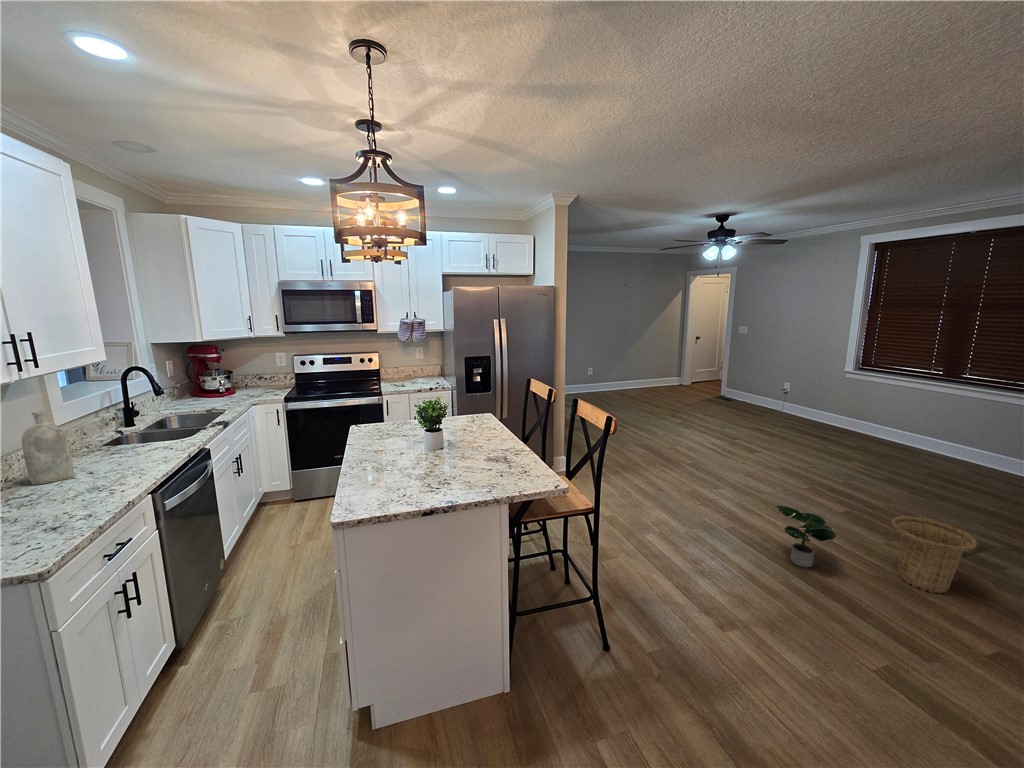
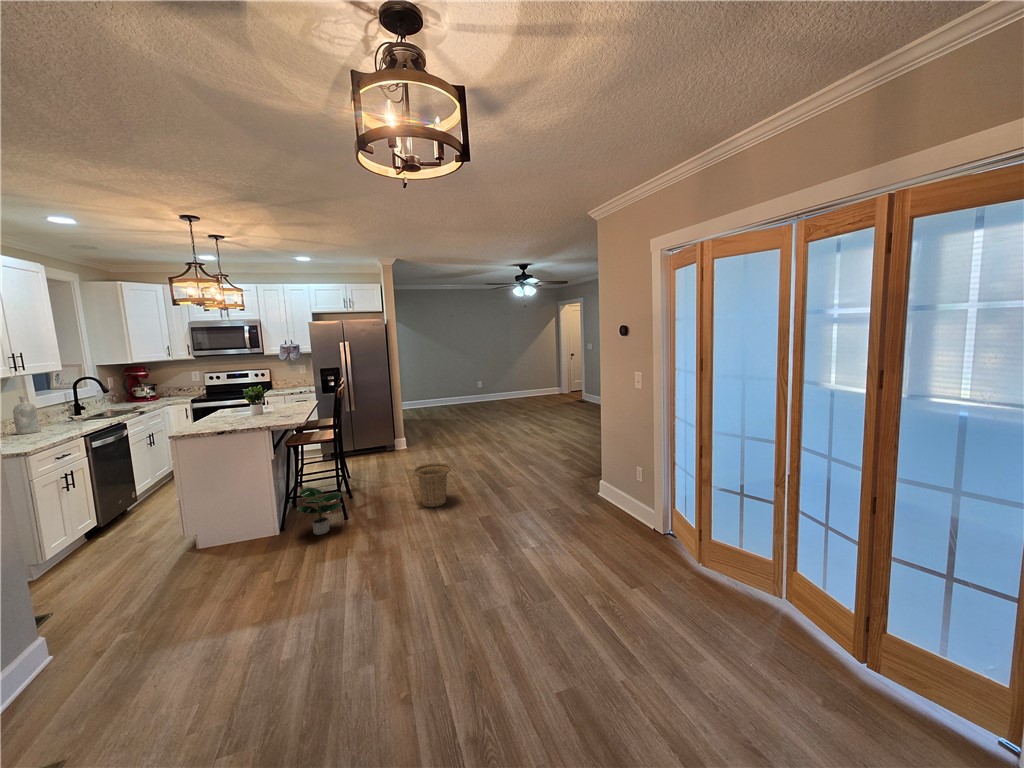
potted plant: present [776,505,836,567] -> present [297,488,343,535]
basket: present [892,516,977,594] -> present [413,463,451,507]

